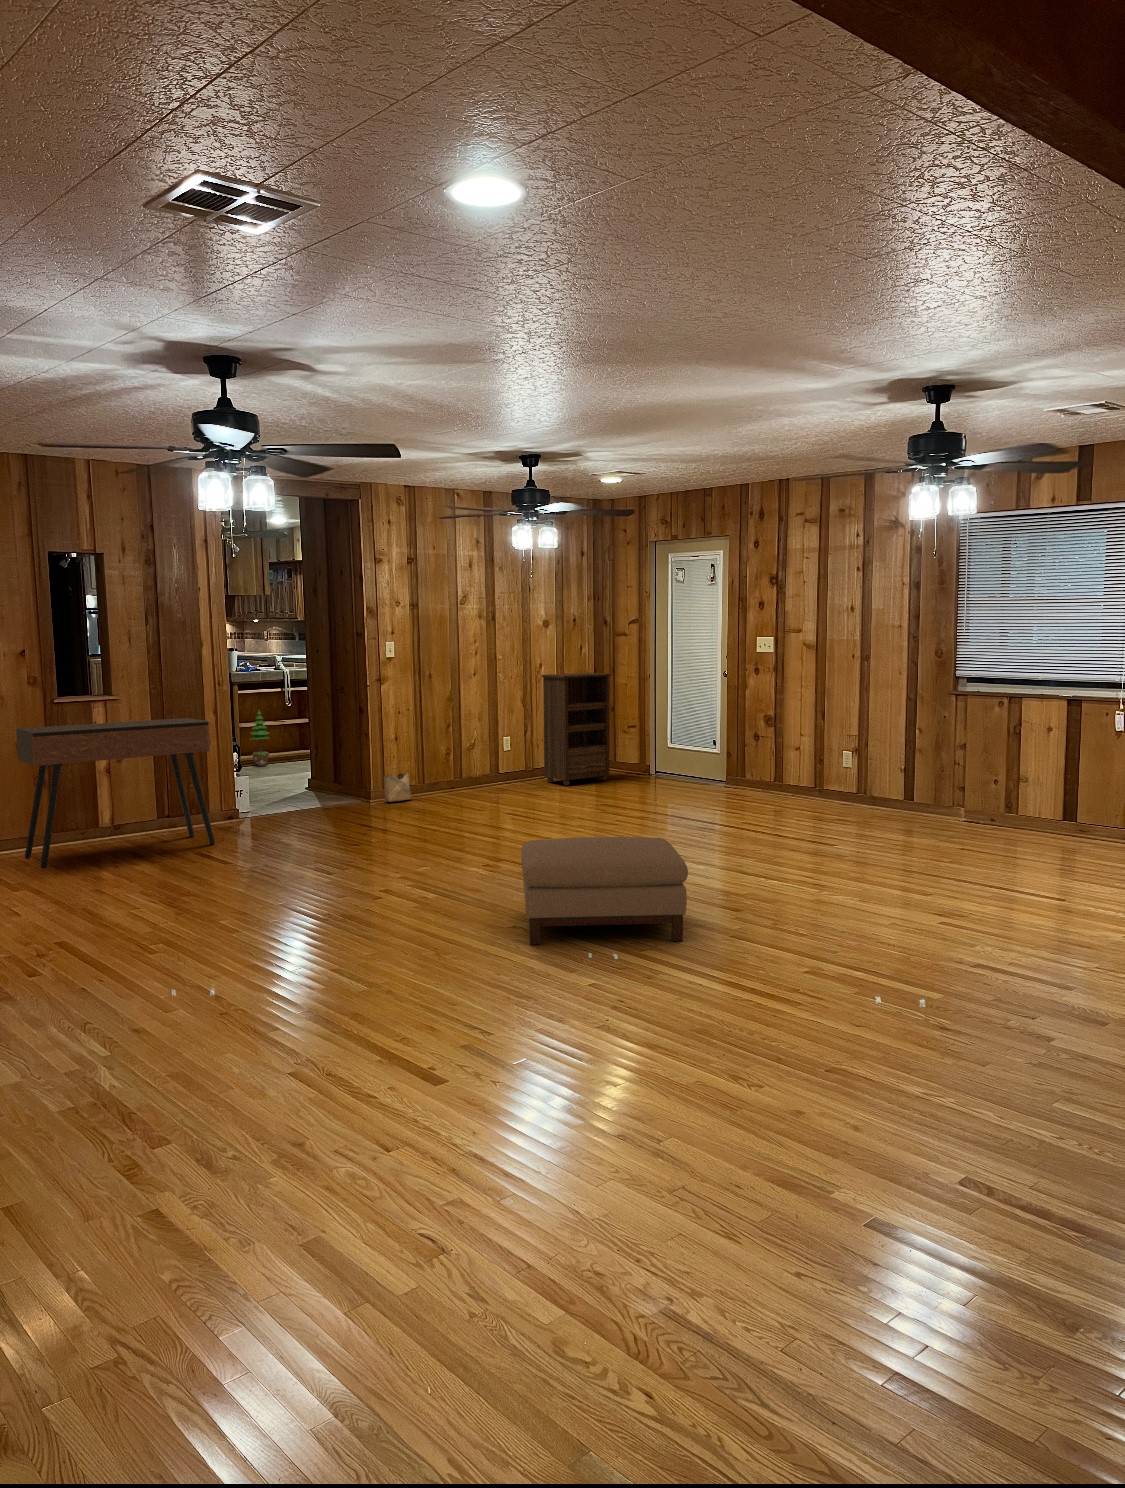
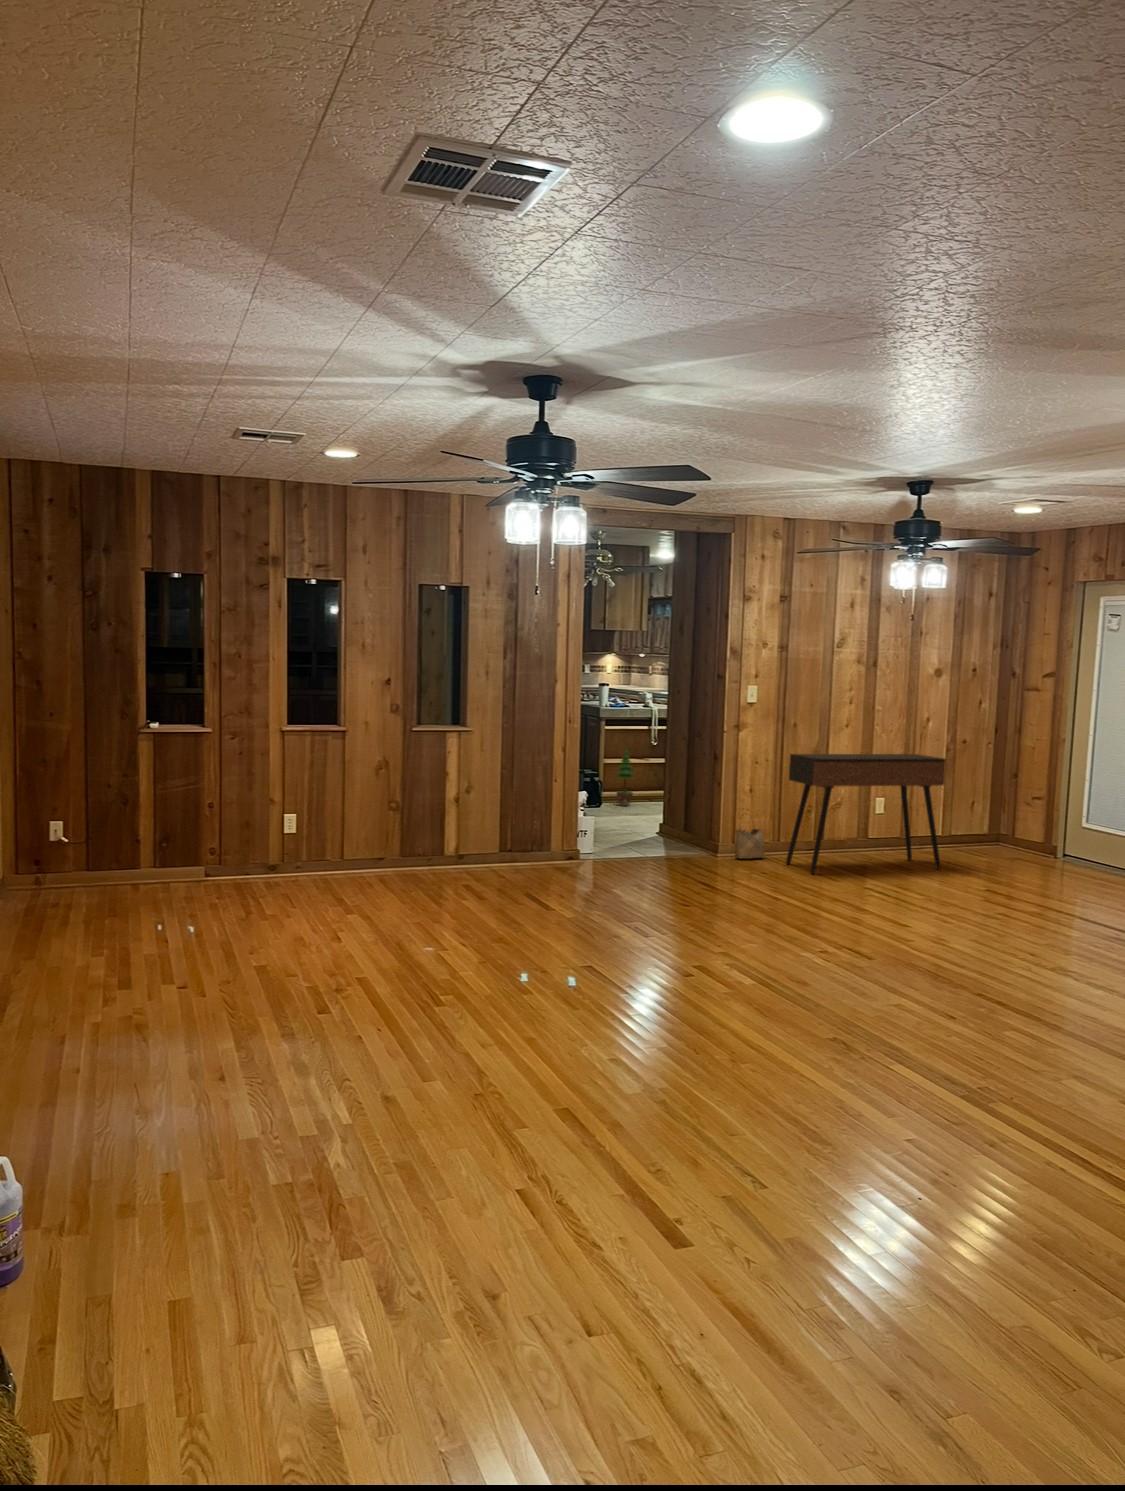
bookshelf: present [542,673,611,785] -> none [922,730,1012,859]
console table: present [16,718,215,868] -> present [786,754,946,874]
ottoman: present [521,837,688,945] -> none [845,934,1066,1094]

